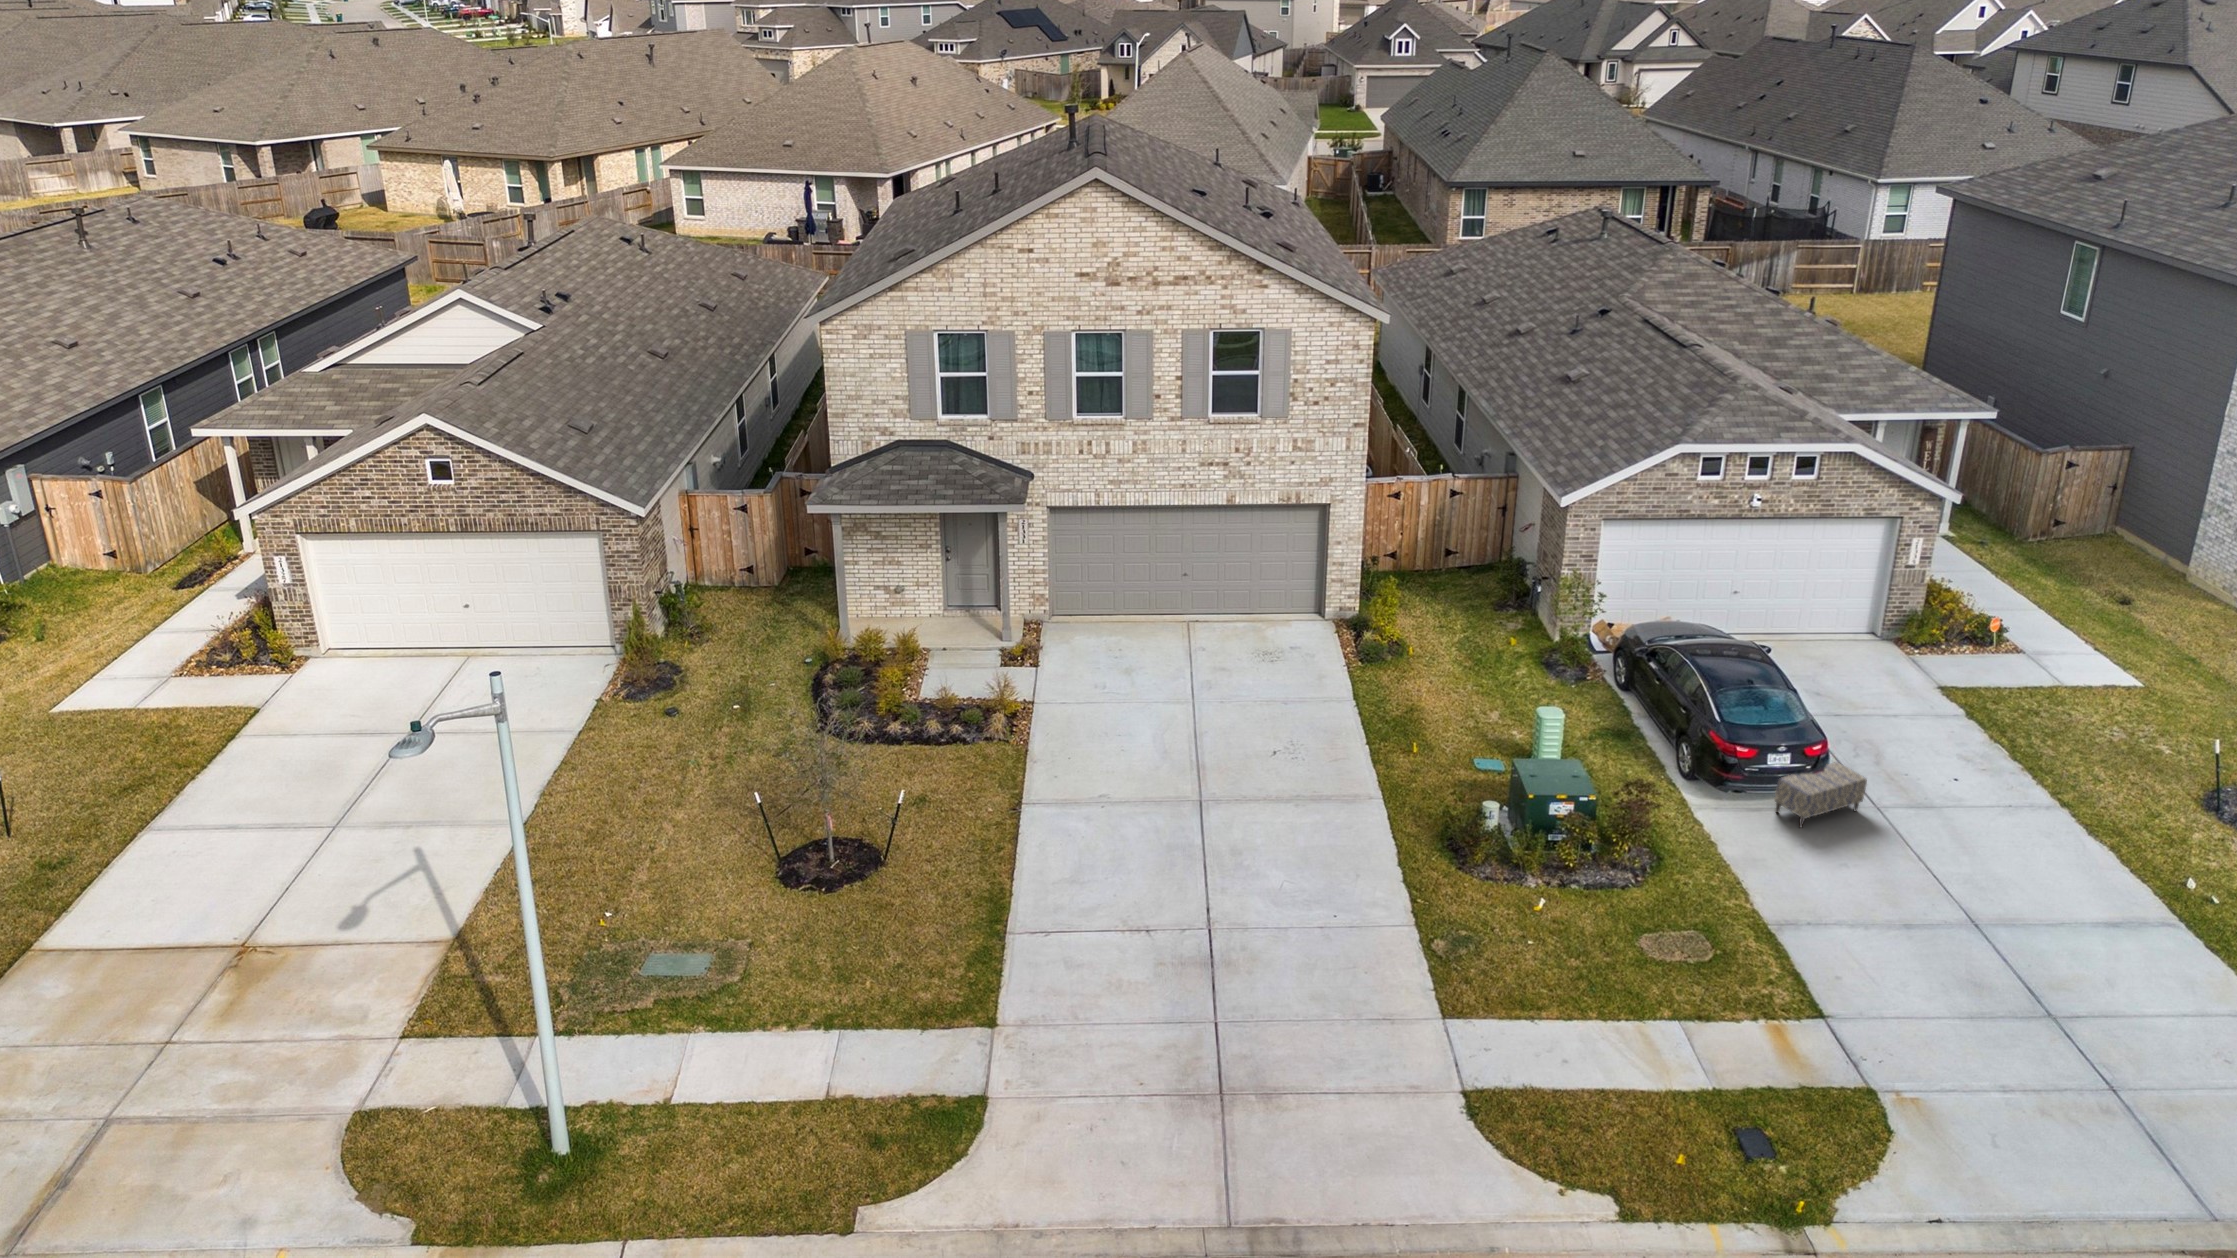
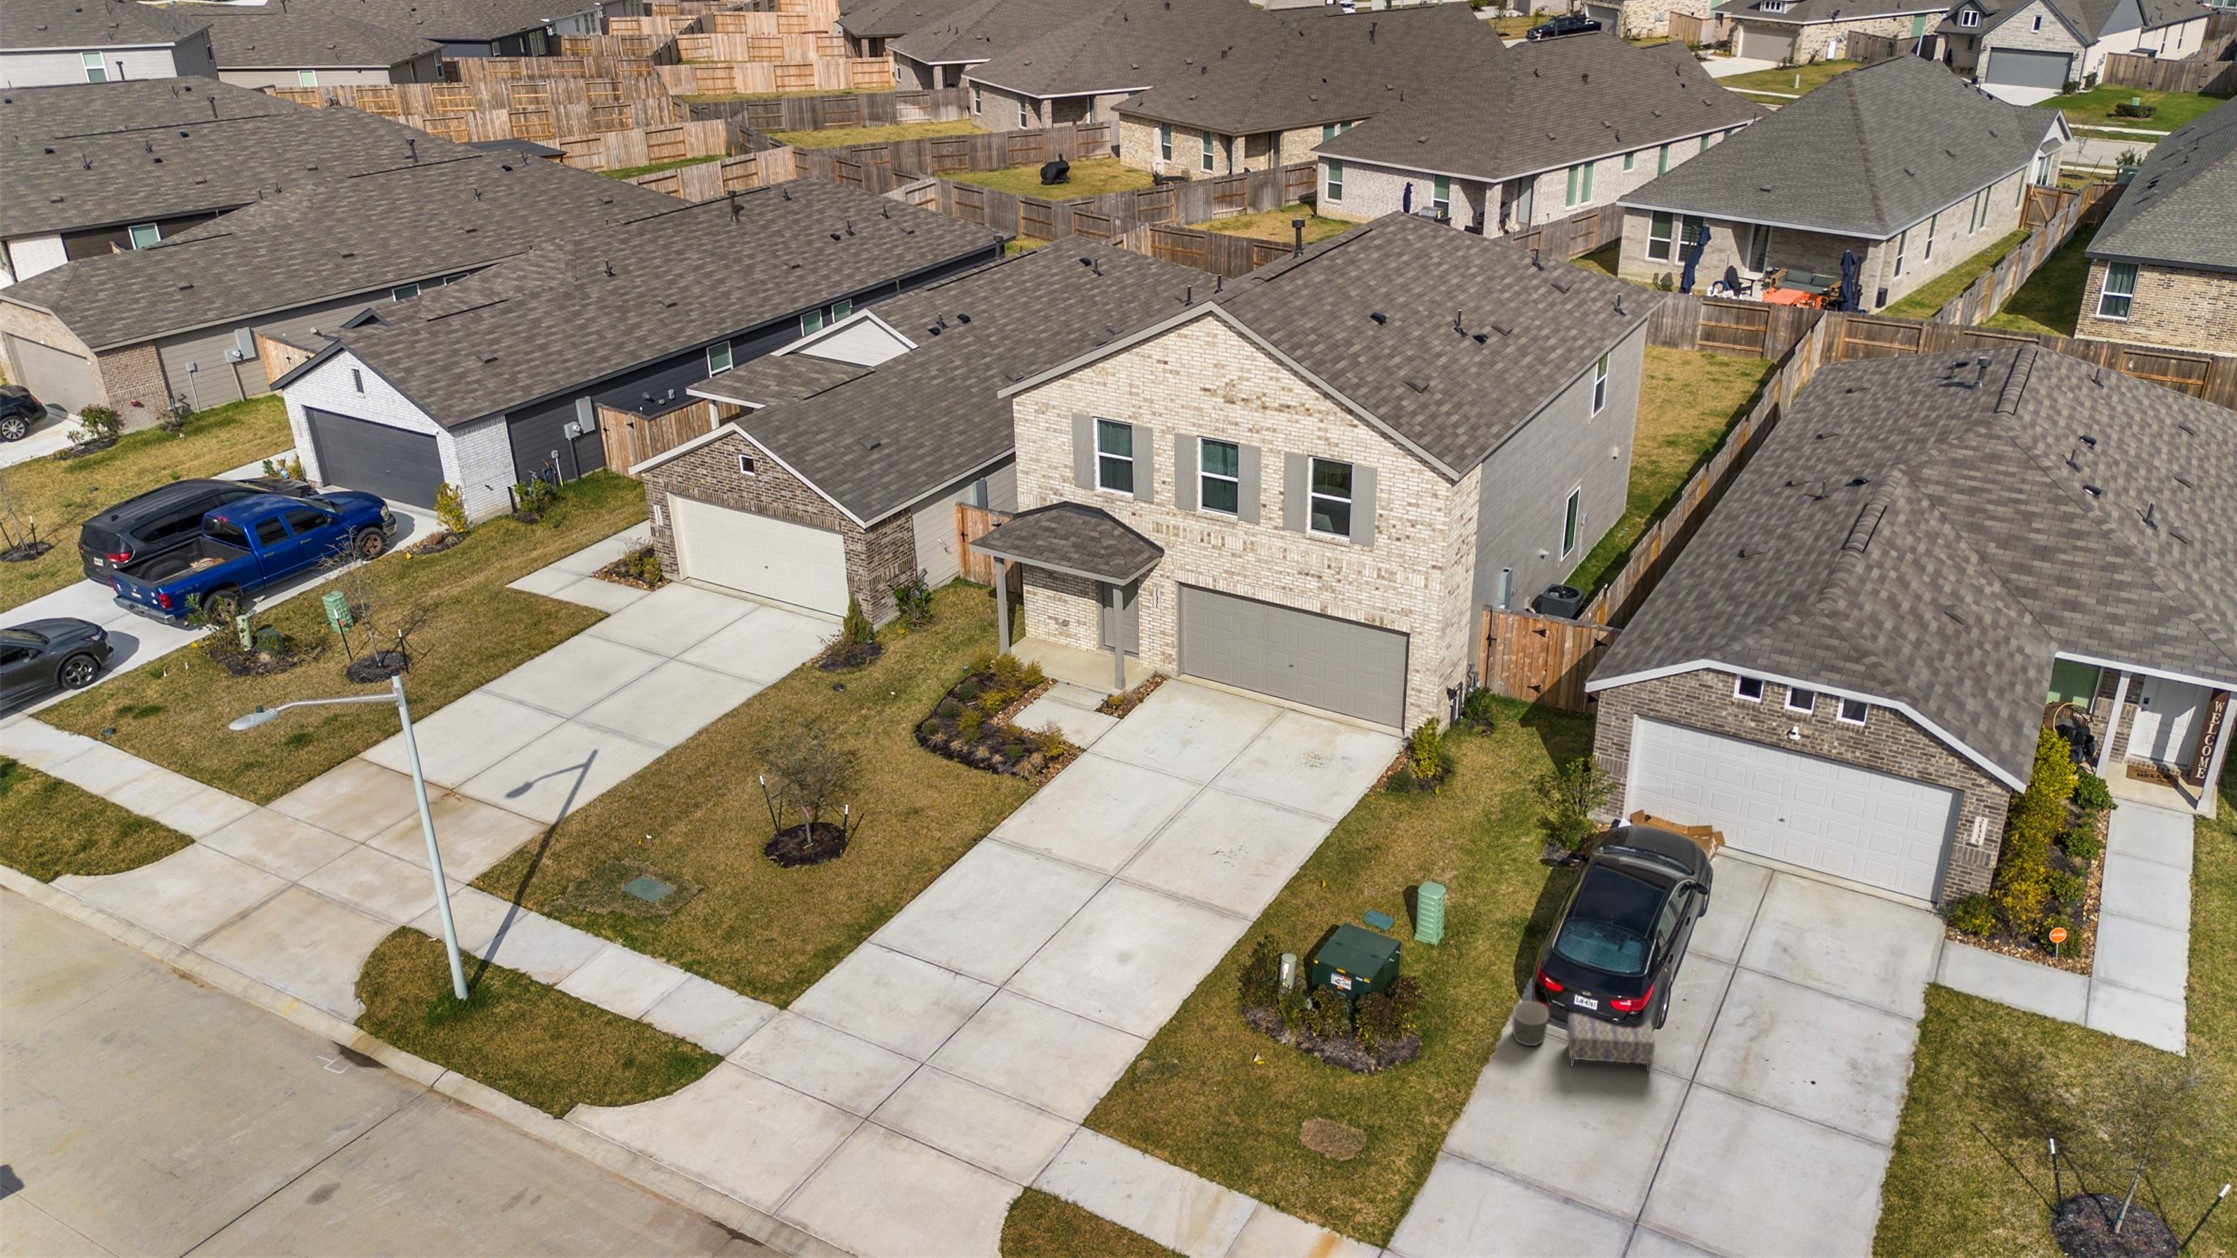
planter: none [1723,780,1764,824] -> present [1512,1001,1548,1046]

